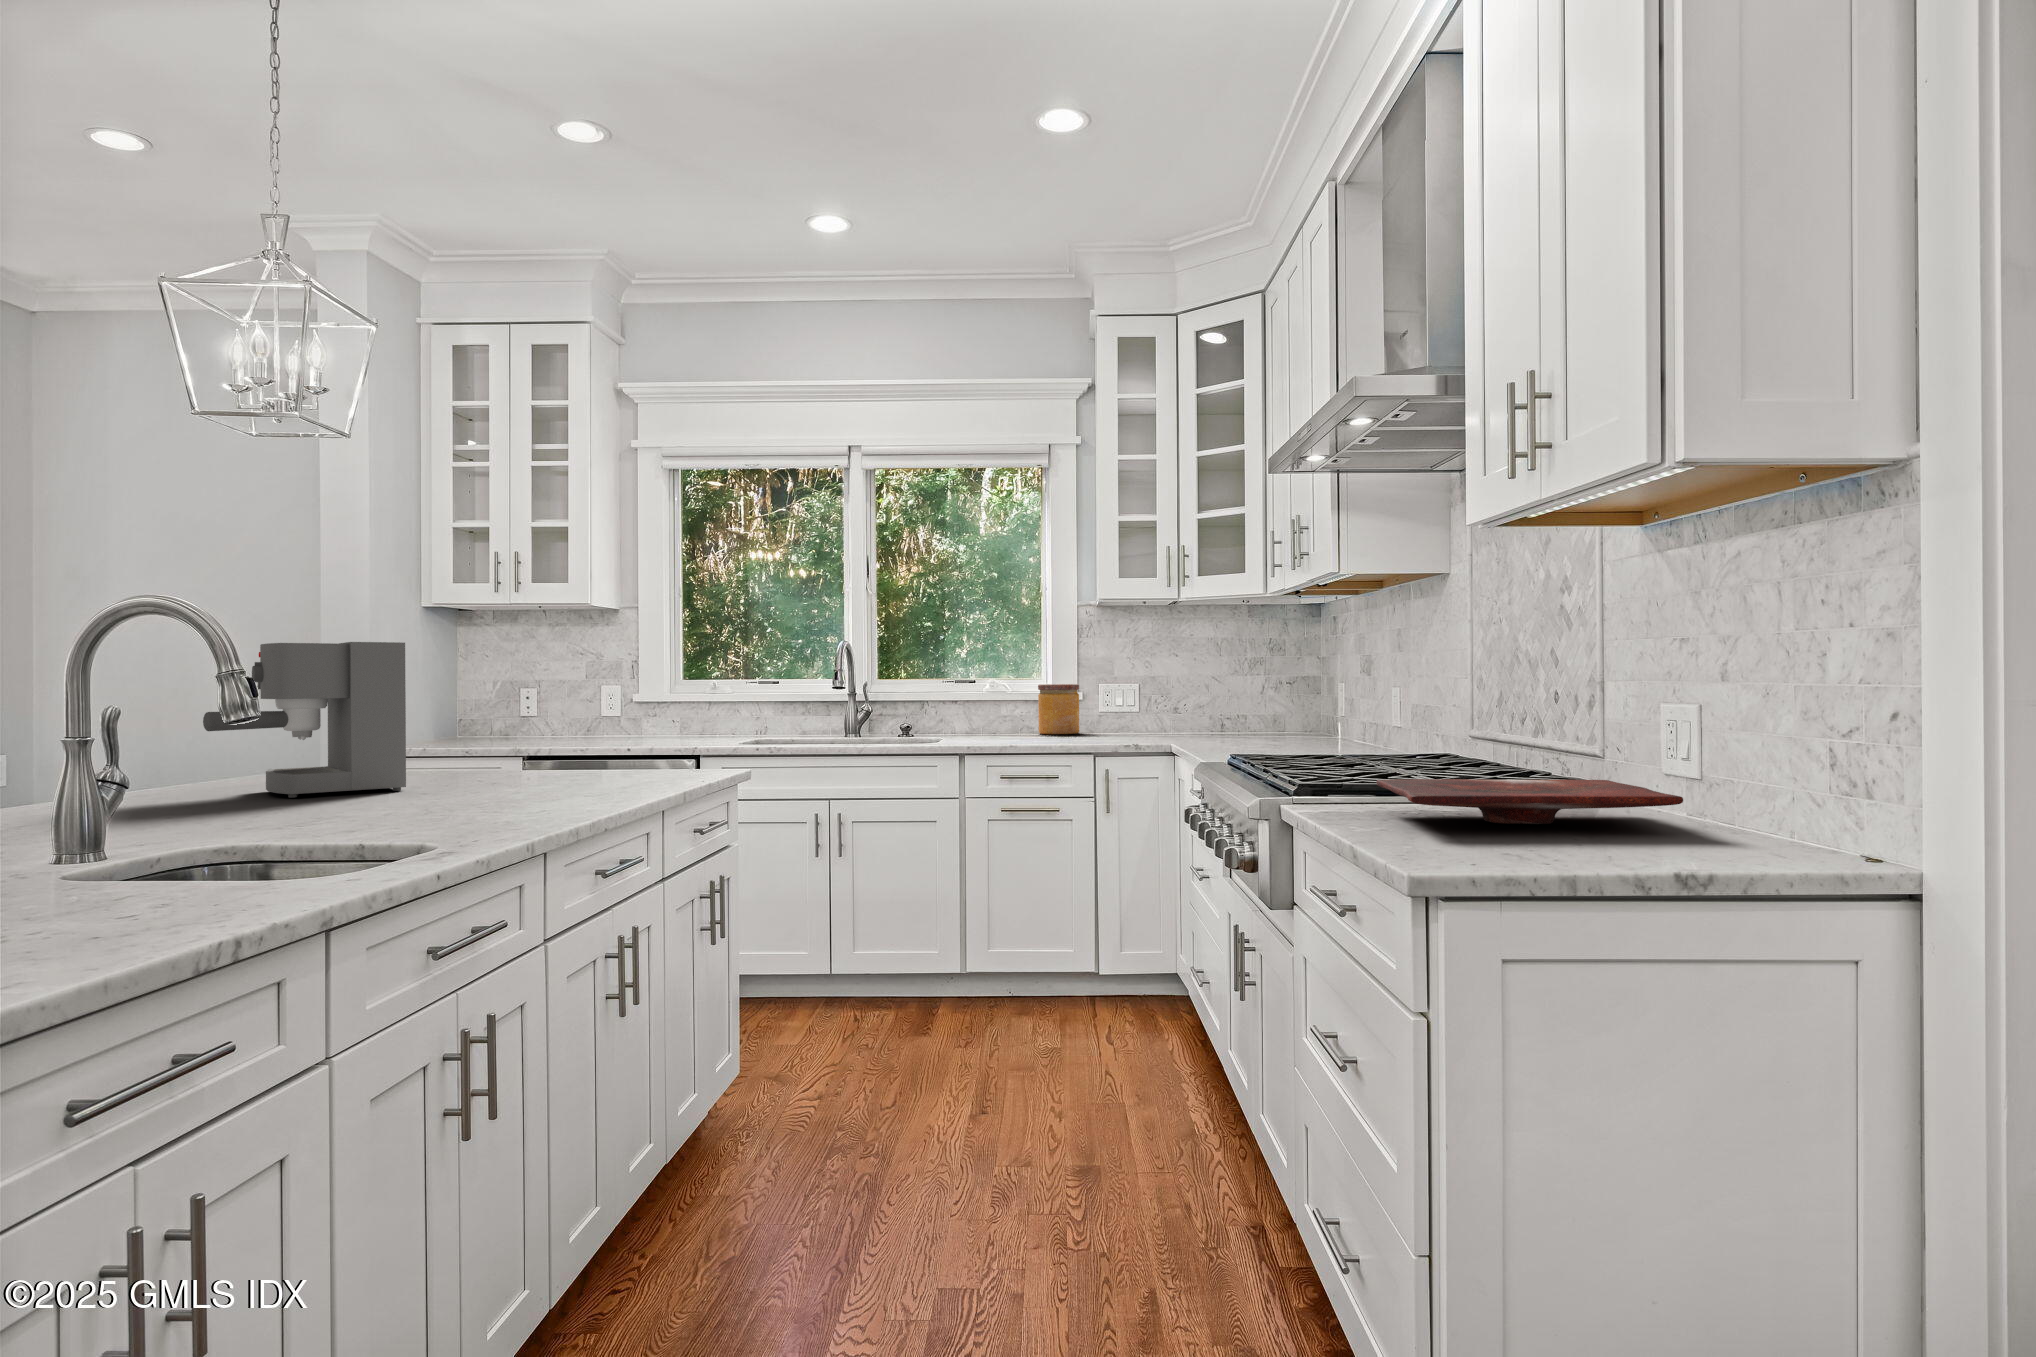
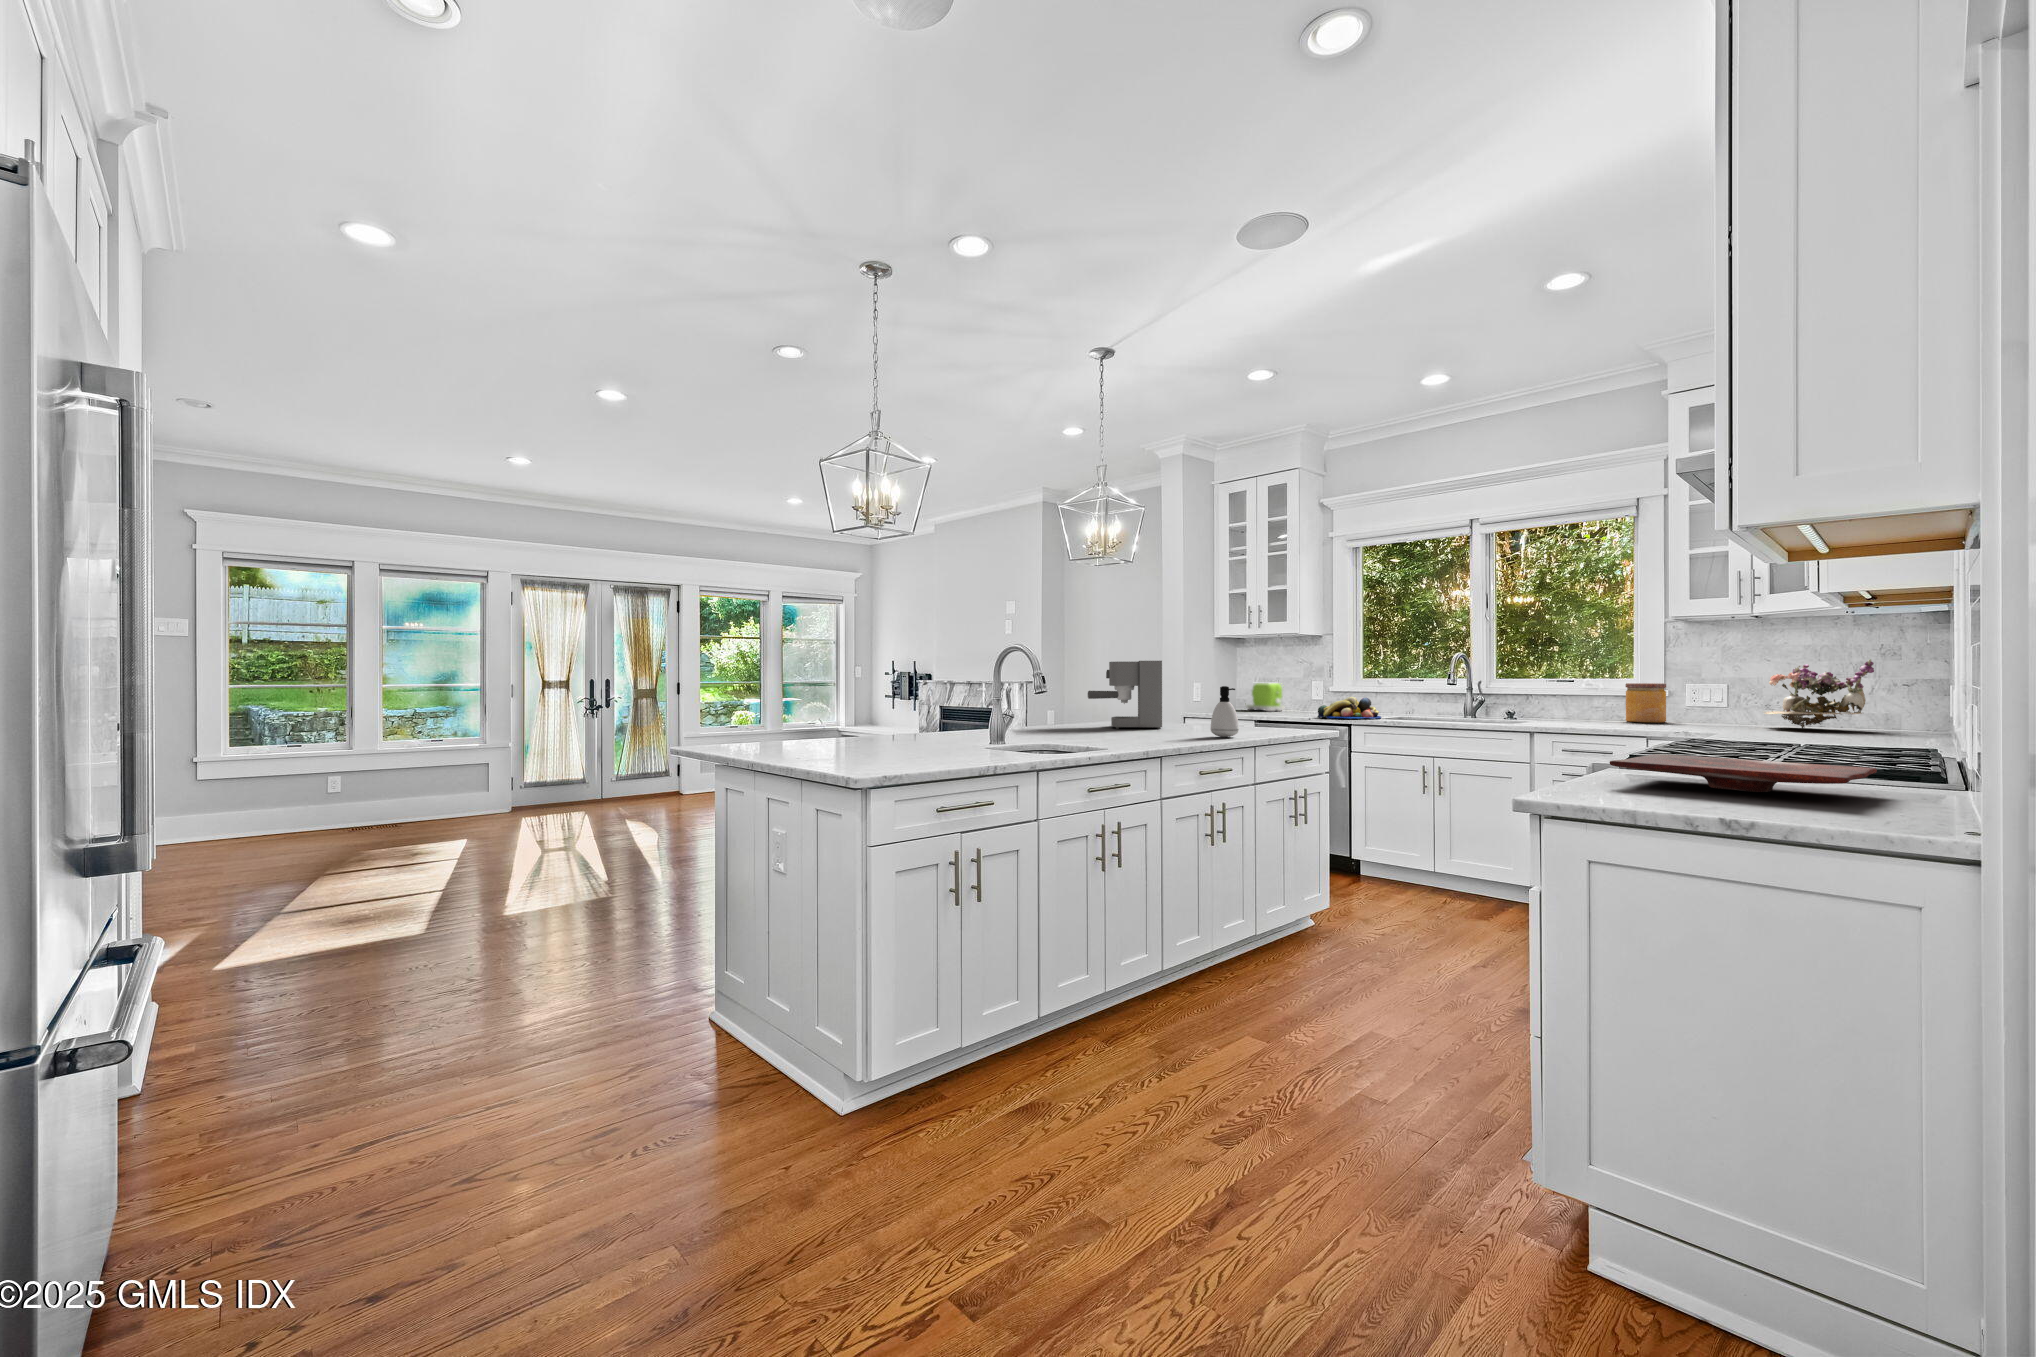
flower arrangement: none [1175,654,1275,734] -> present [1764,659,1874,728]
toaster: none [476,691,554,742] -> present [1247,683,1284,711]
soap dispenser: none [564,695,623,799] -> present [1211,686,1239,737]
fruit bowl: none [643,712,747,749] -> present [1317,697,1381,719]

